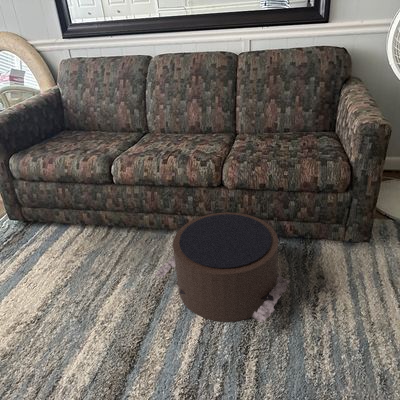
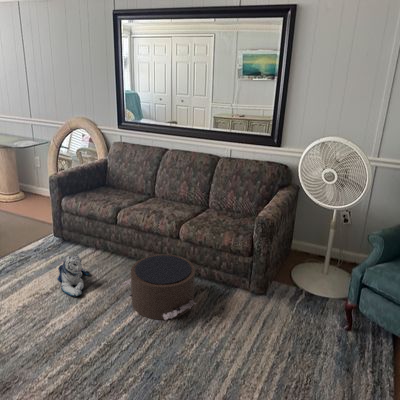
plush toy: none [40,246,95,314] -> present [57,255,90,297]

